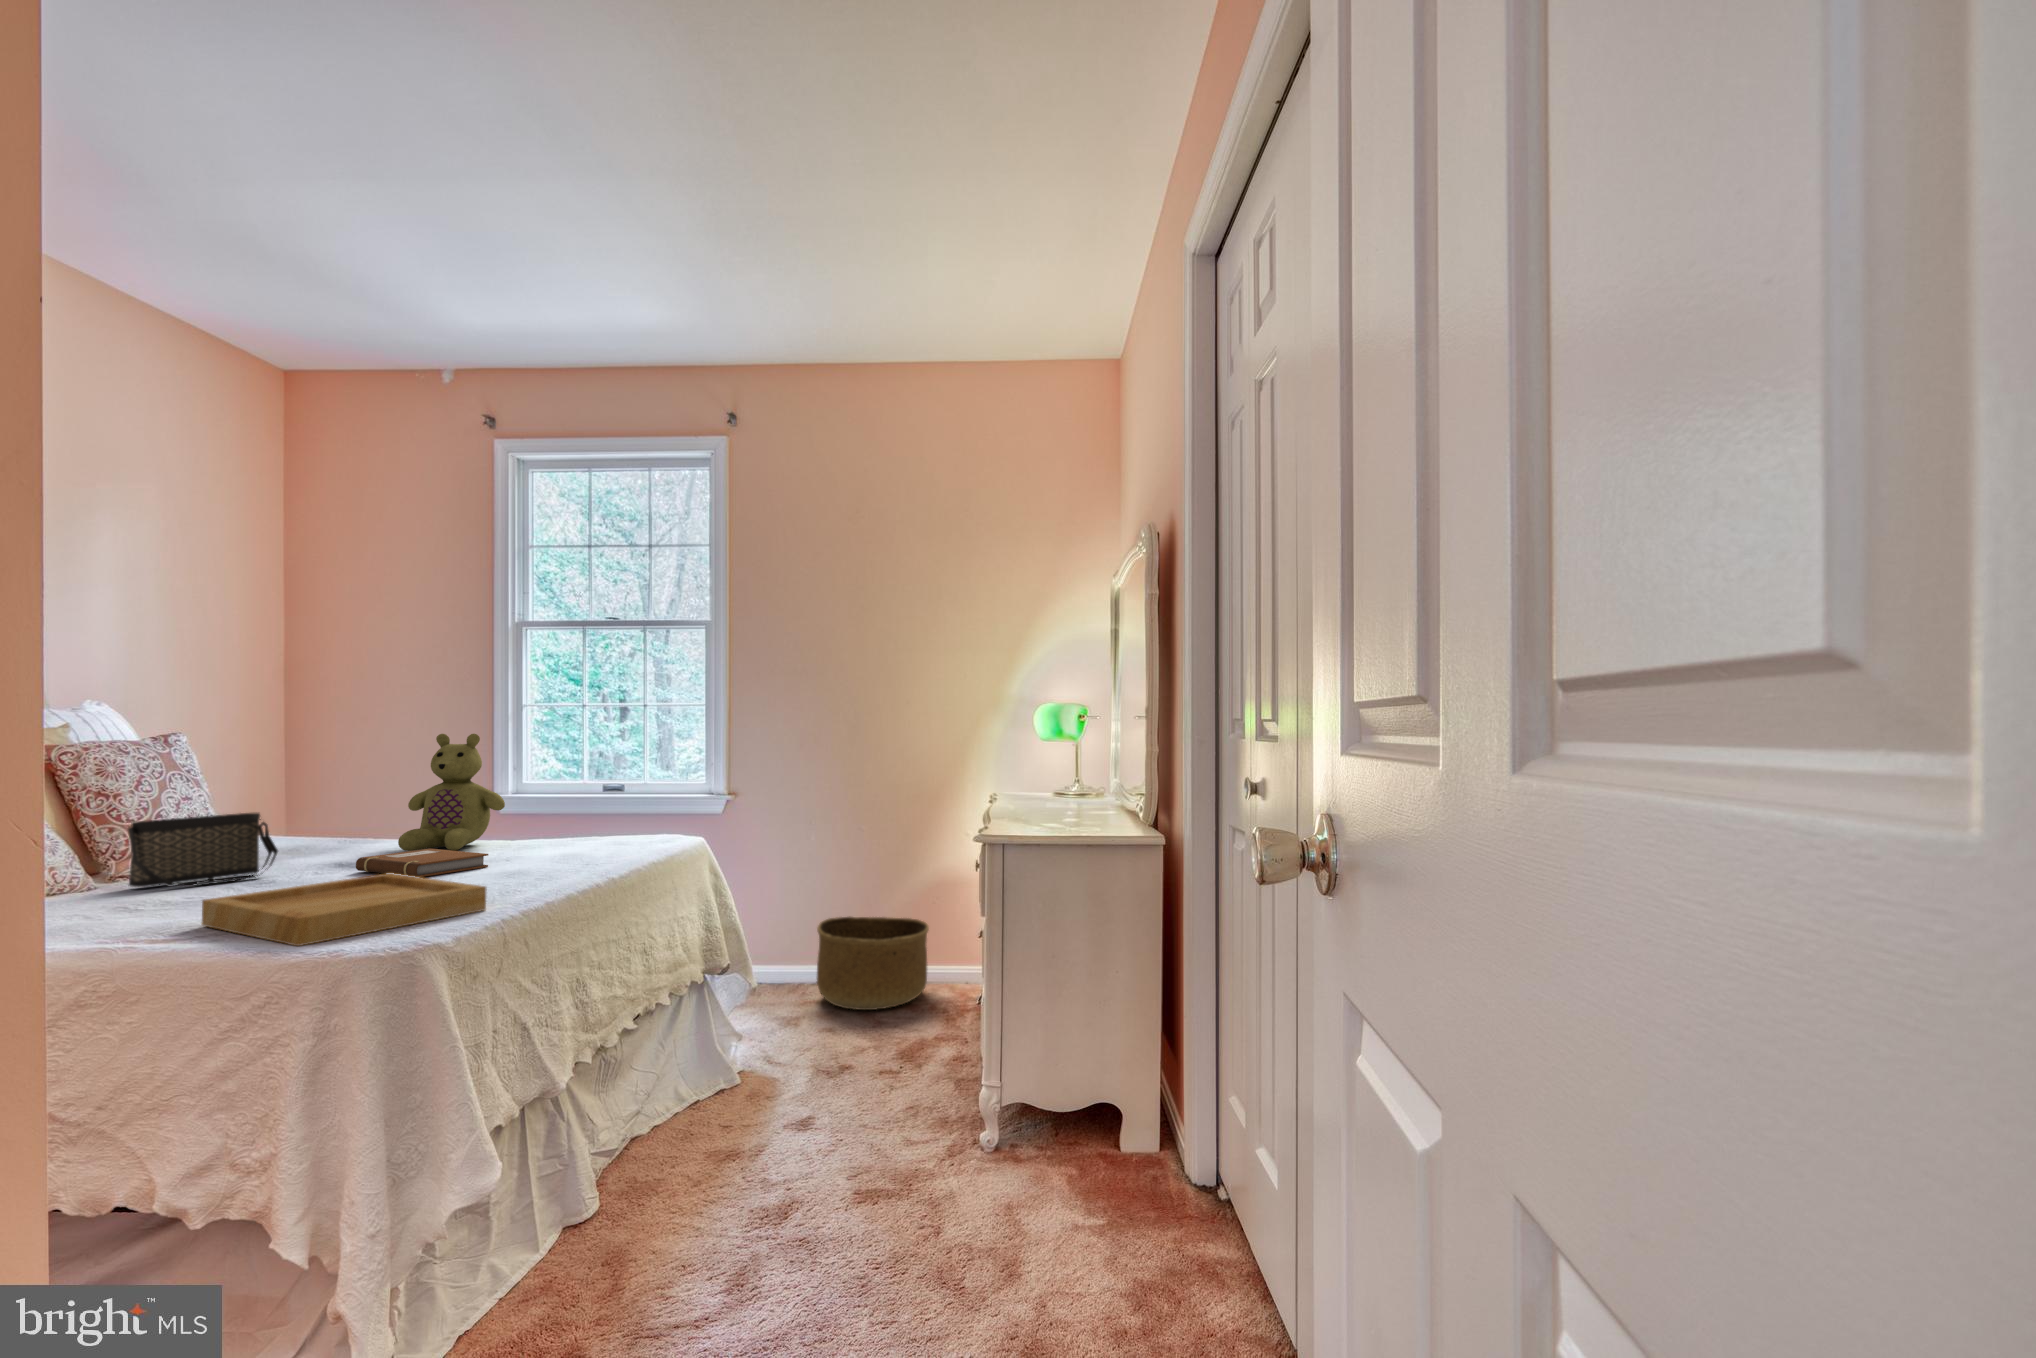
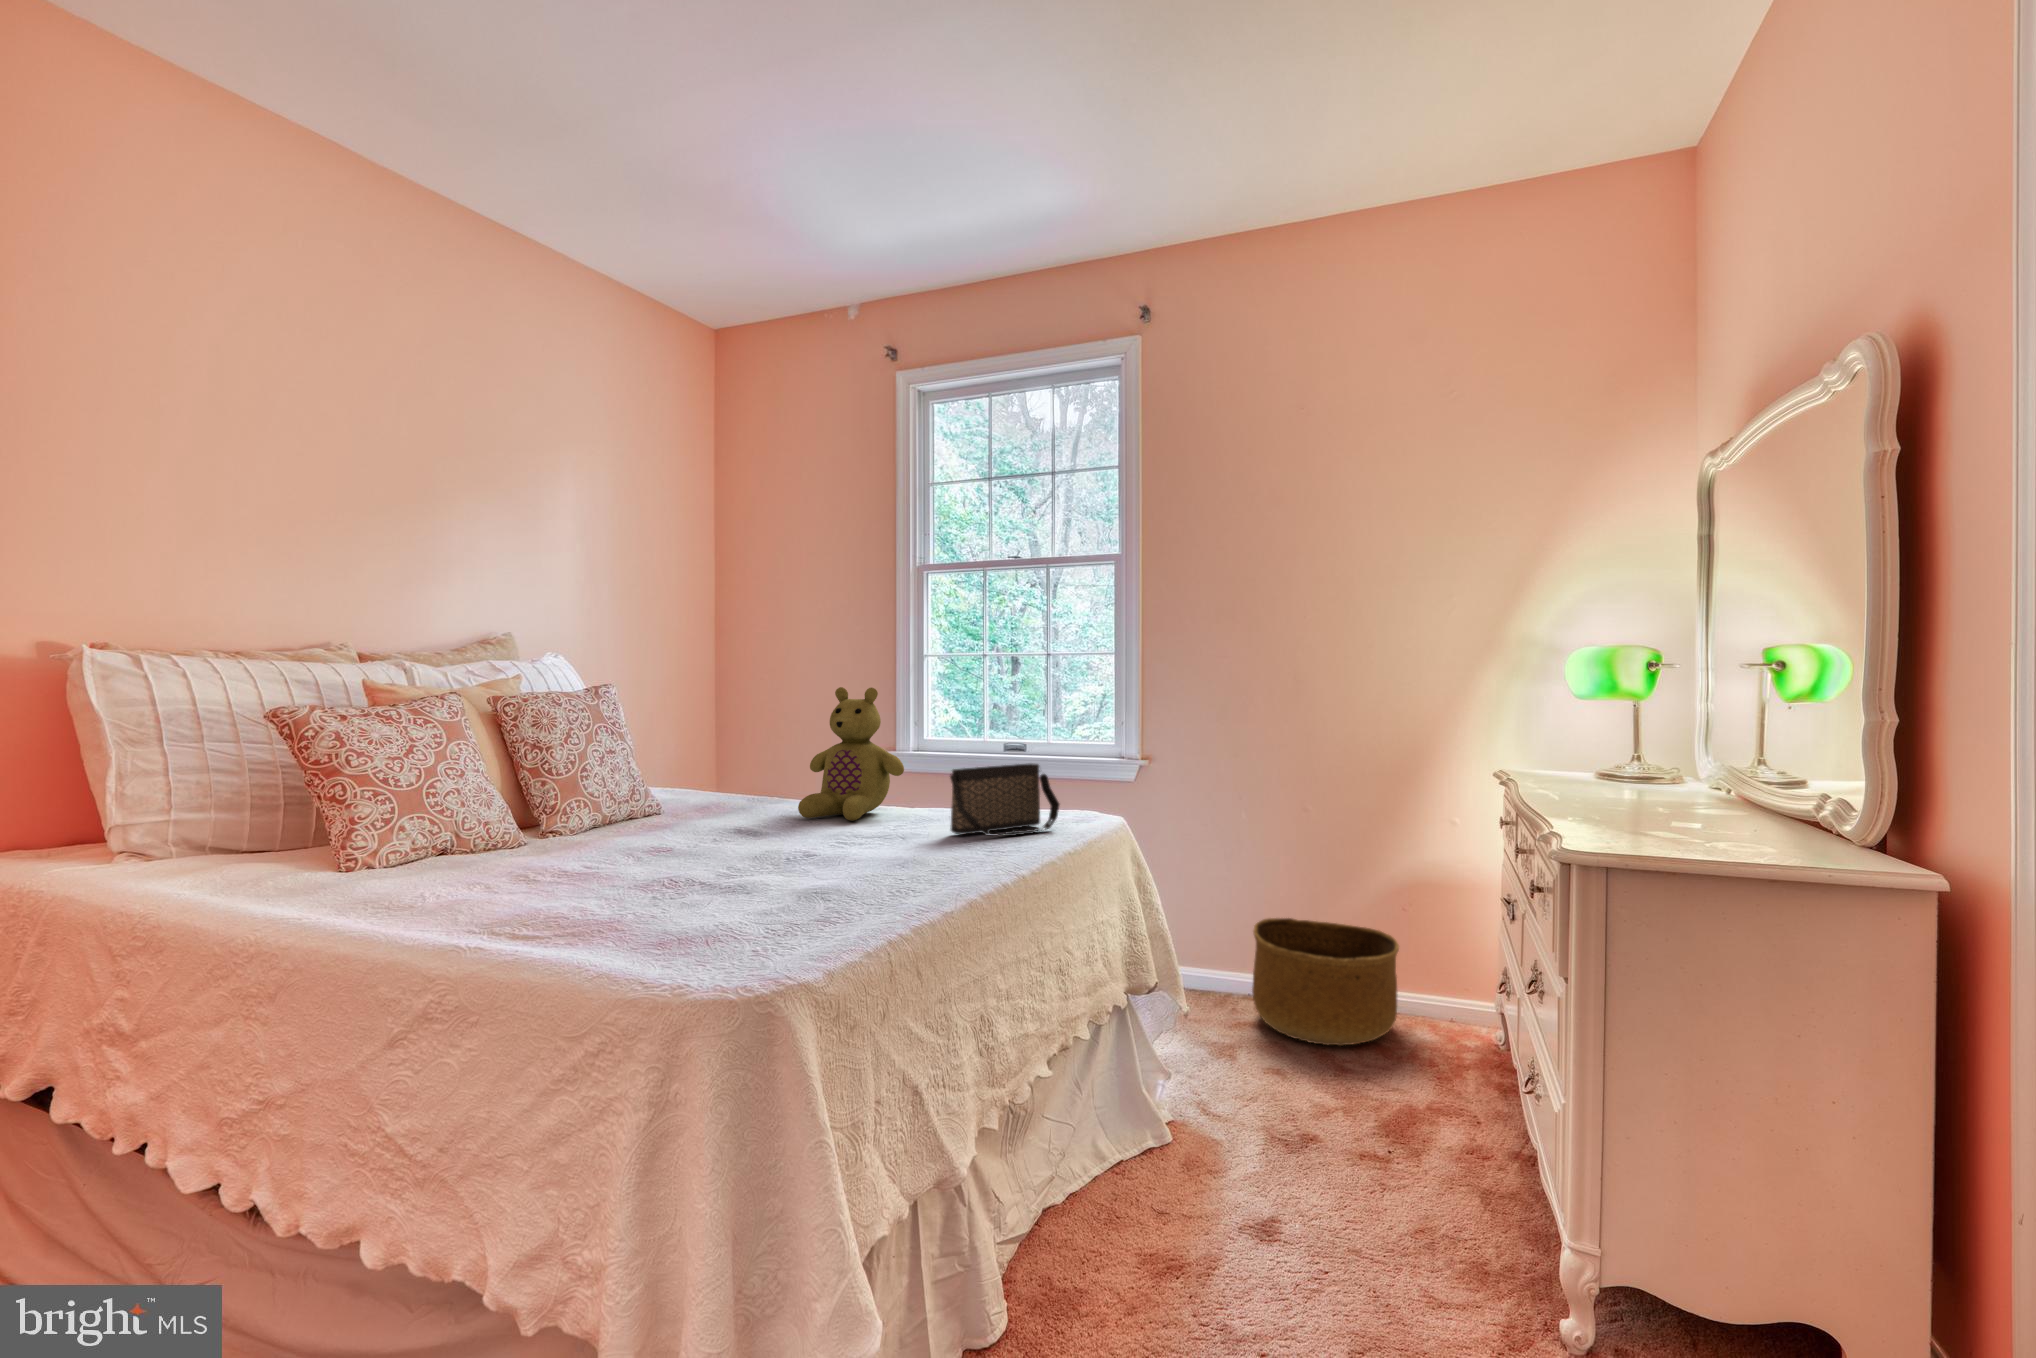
handbag: present [128,813,278,887] -> present [950,763,1060,836]
notebook: present [356,849,488,877] -> none [748,820,882,859]
tray: present [202,873,486,946] -> none [561,859,865,972]

